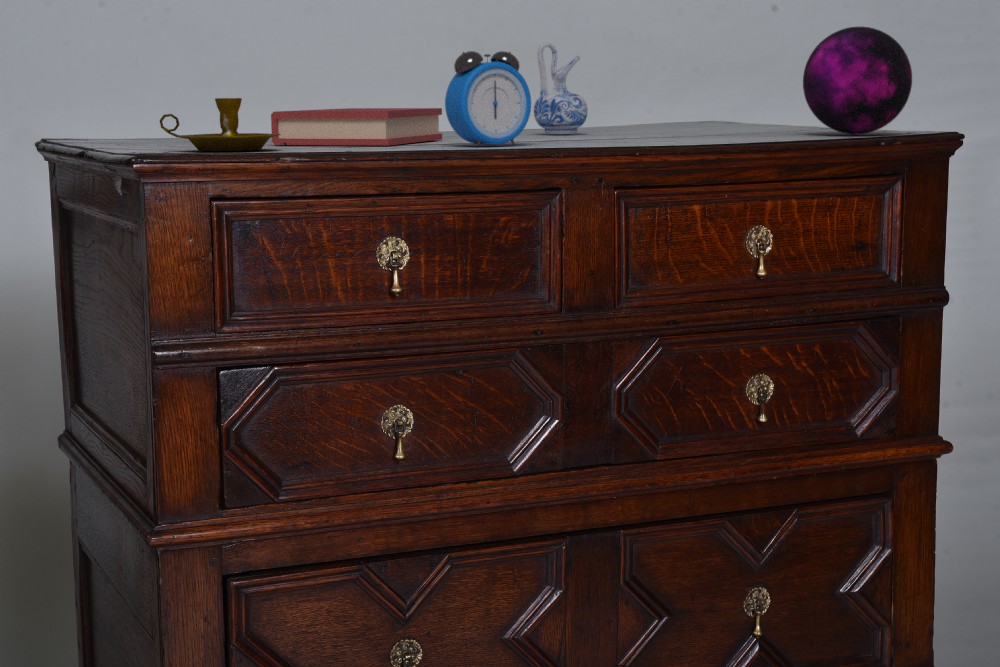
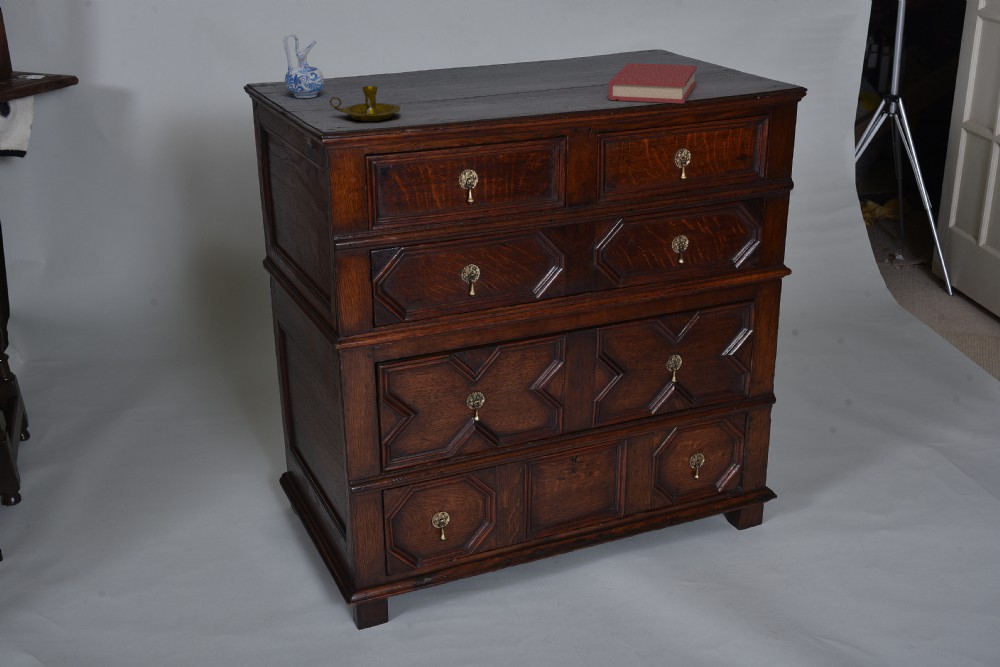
decorative orb: present [803,27,912,134] -> none [714,9,781,78]
ceramic pitcher: present [534,43,587,134] -> present [283,33,324,98]
alarm clock: present [445,51,531,146] -> none [496,50,548,110]
hardback book: present [271,108,442,146] -> present [609,63,697,103]

